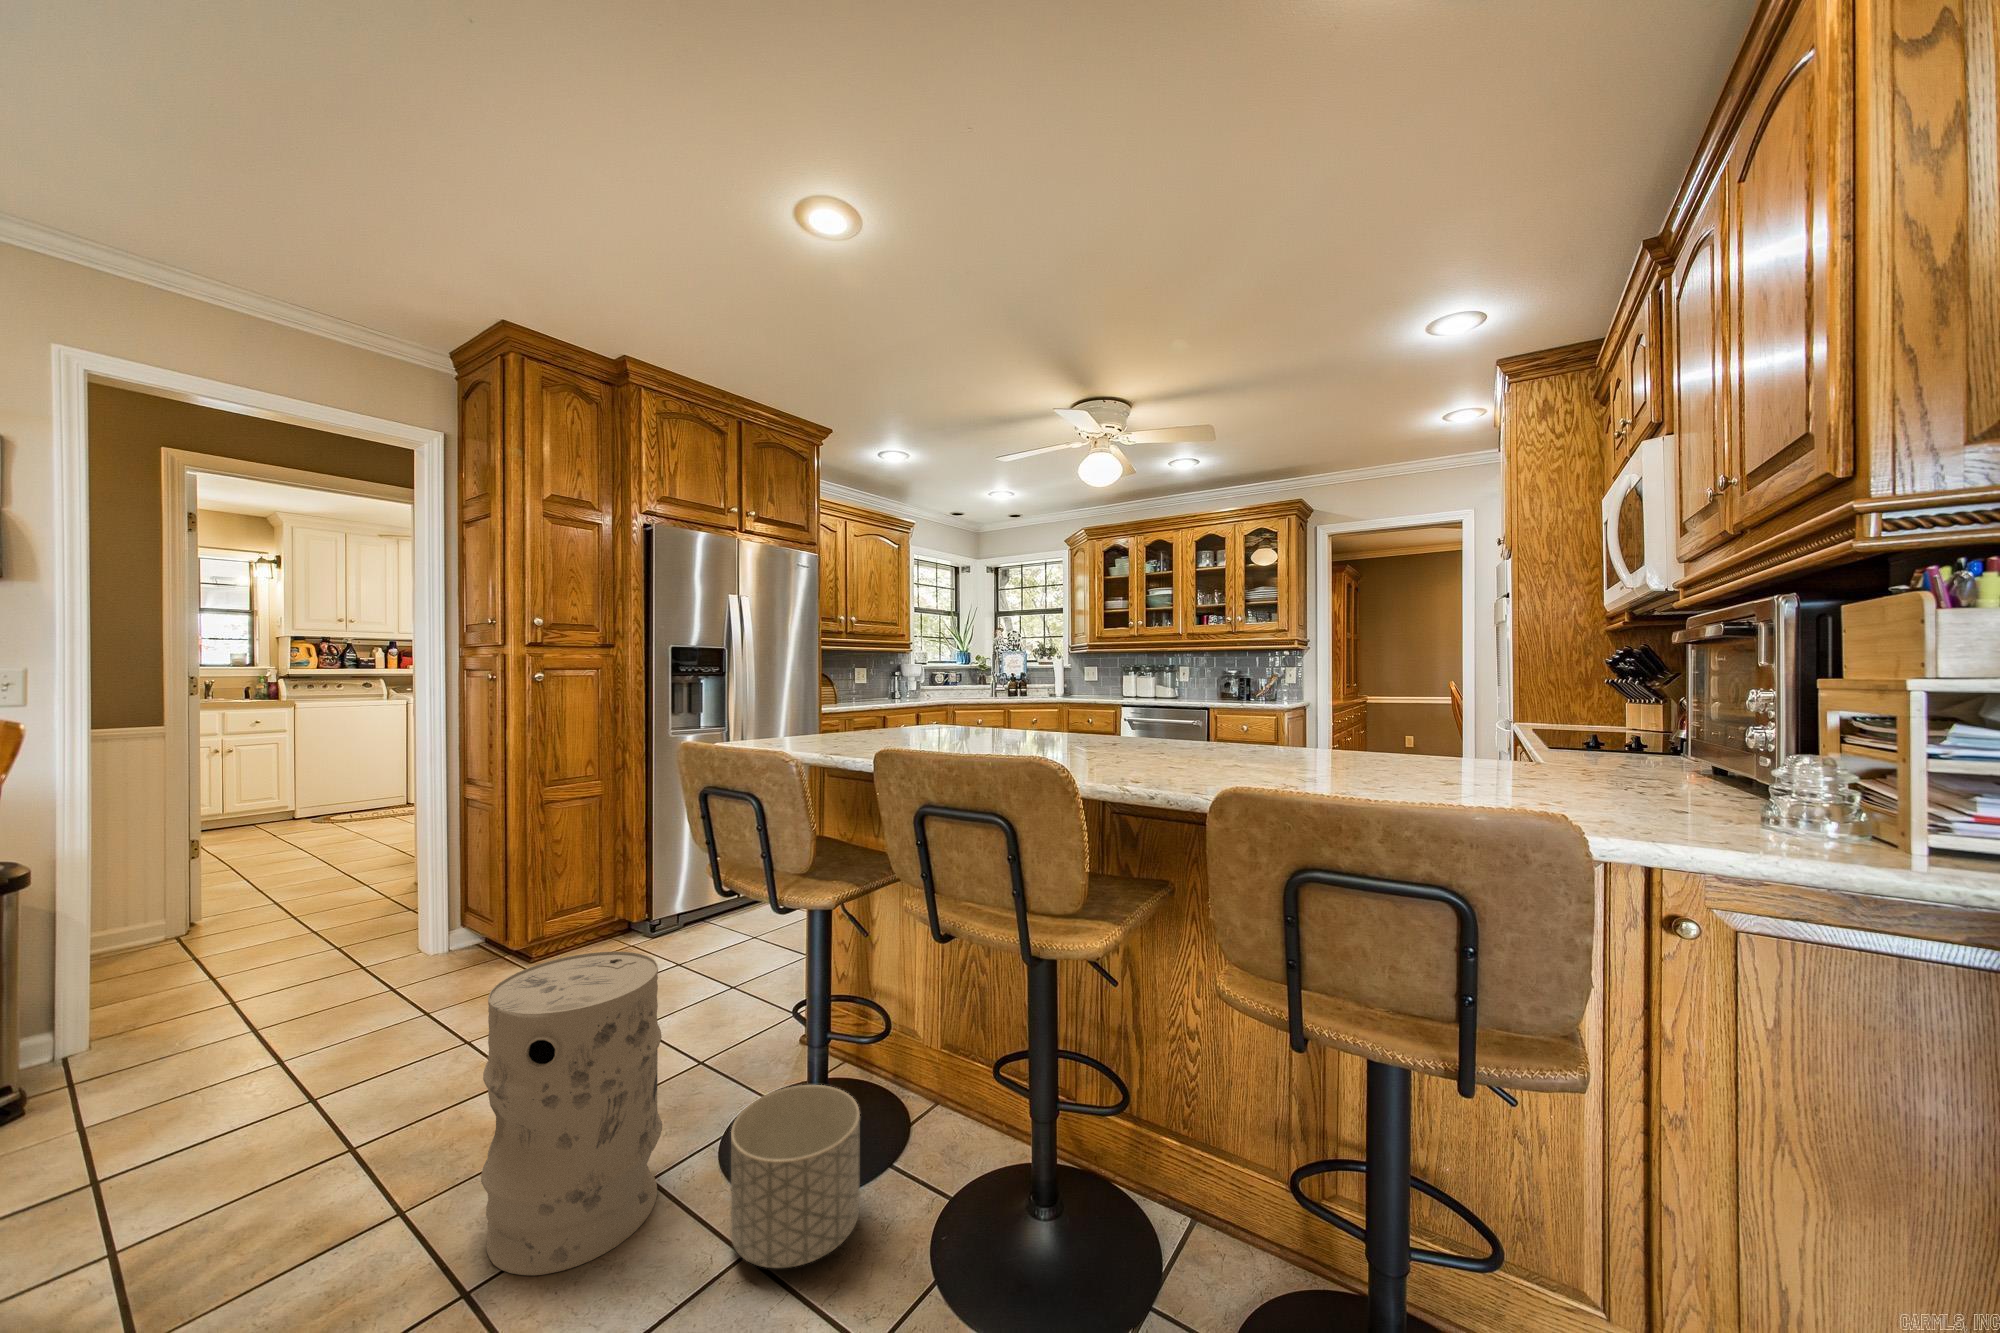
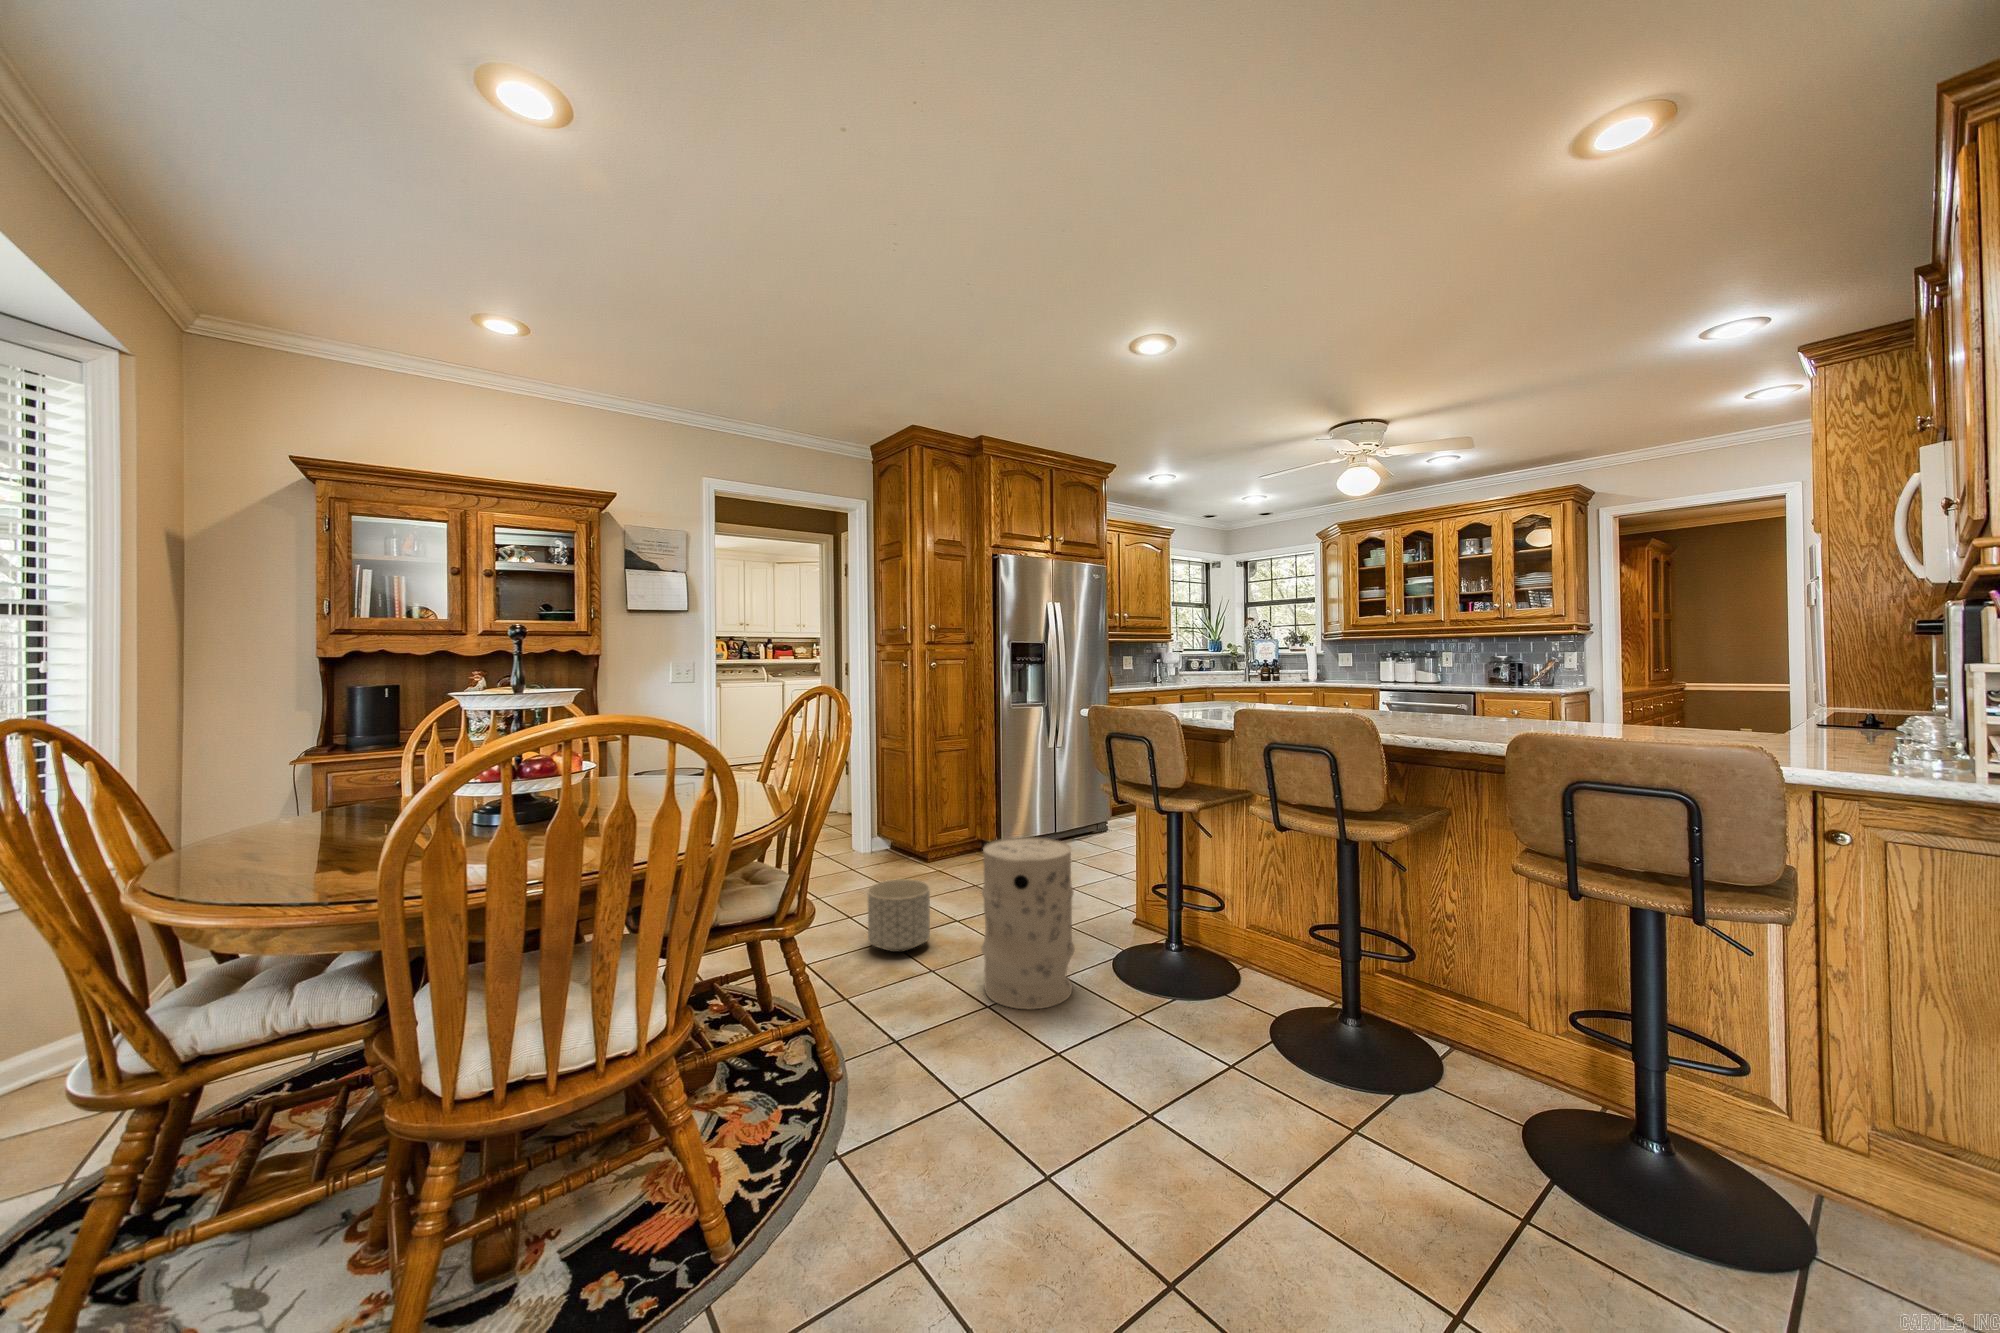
planter: present [731,1085,860,1268] -> present [868,879,930,952]

